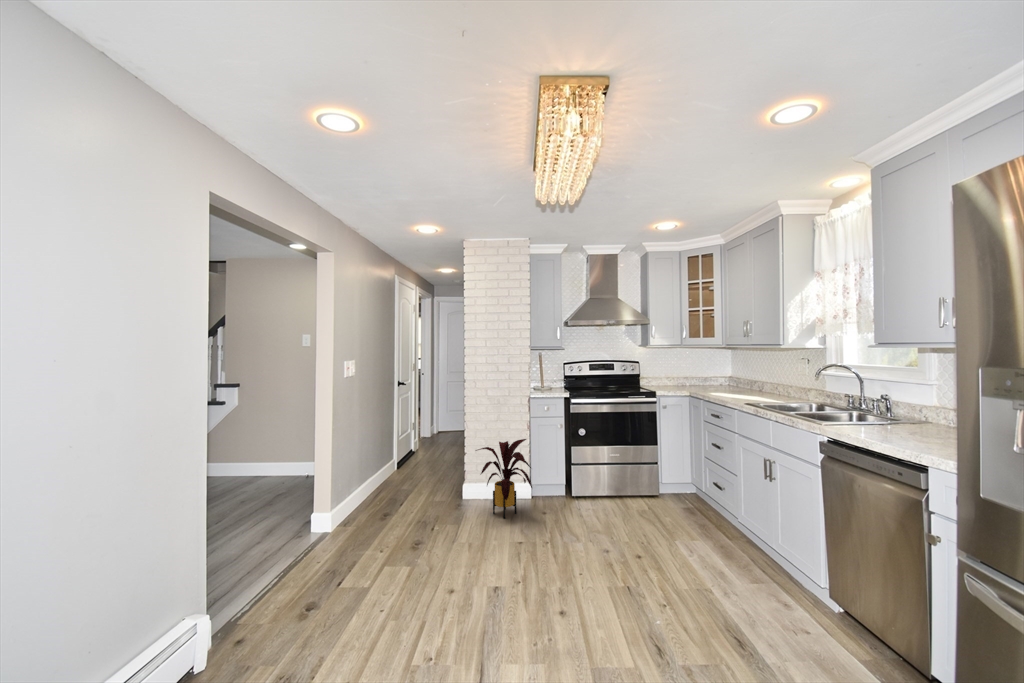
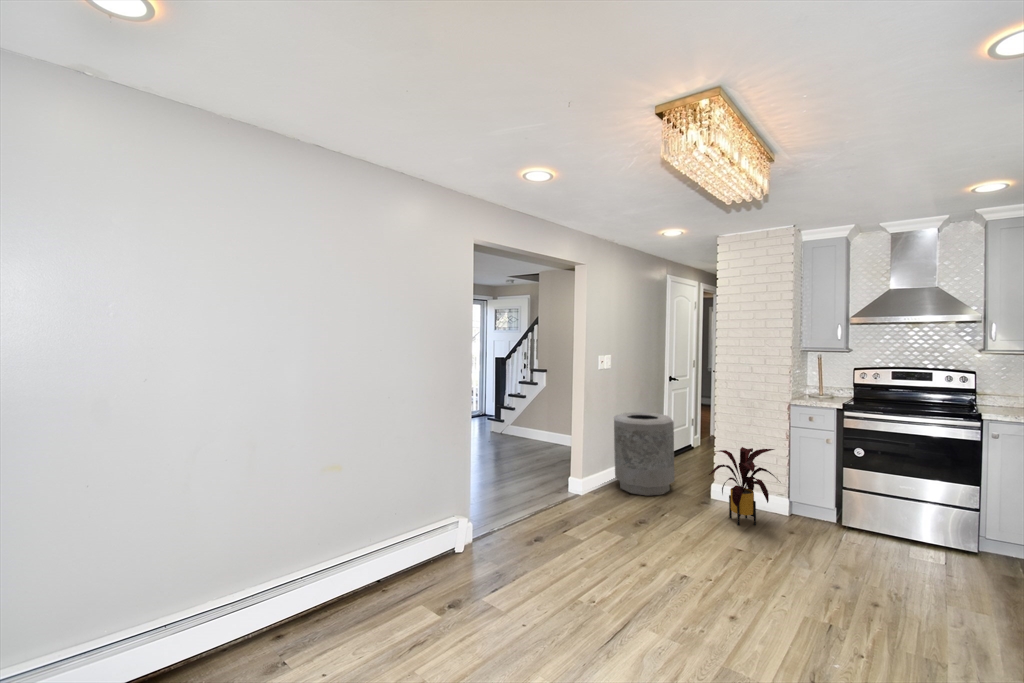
trash can: none [361,420,429,515] -> present [614,412,675,496]

